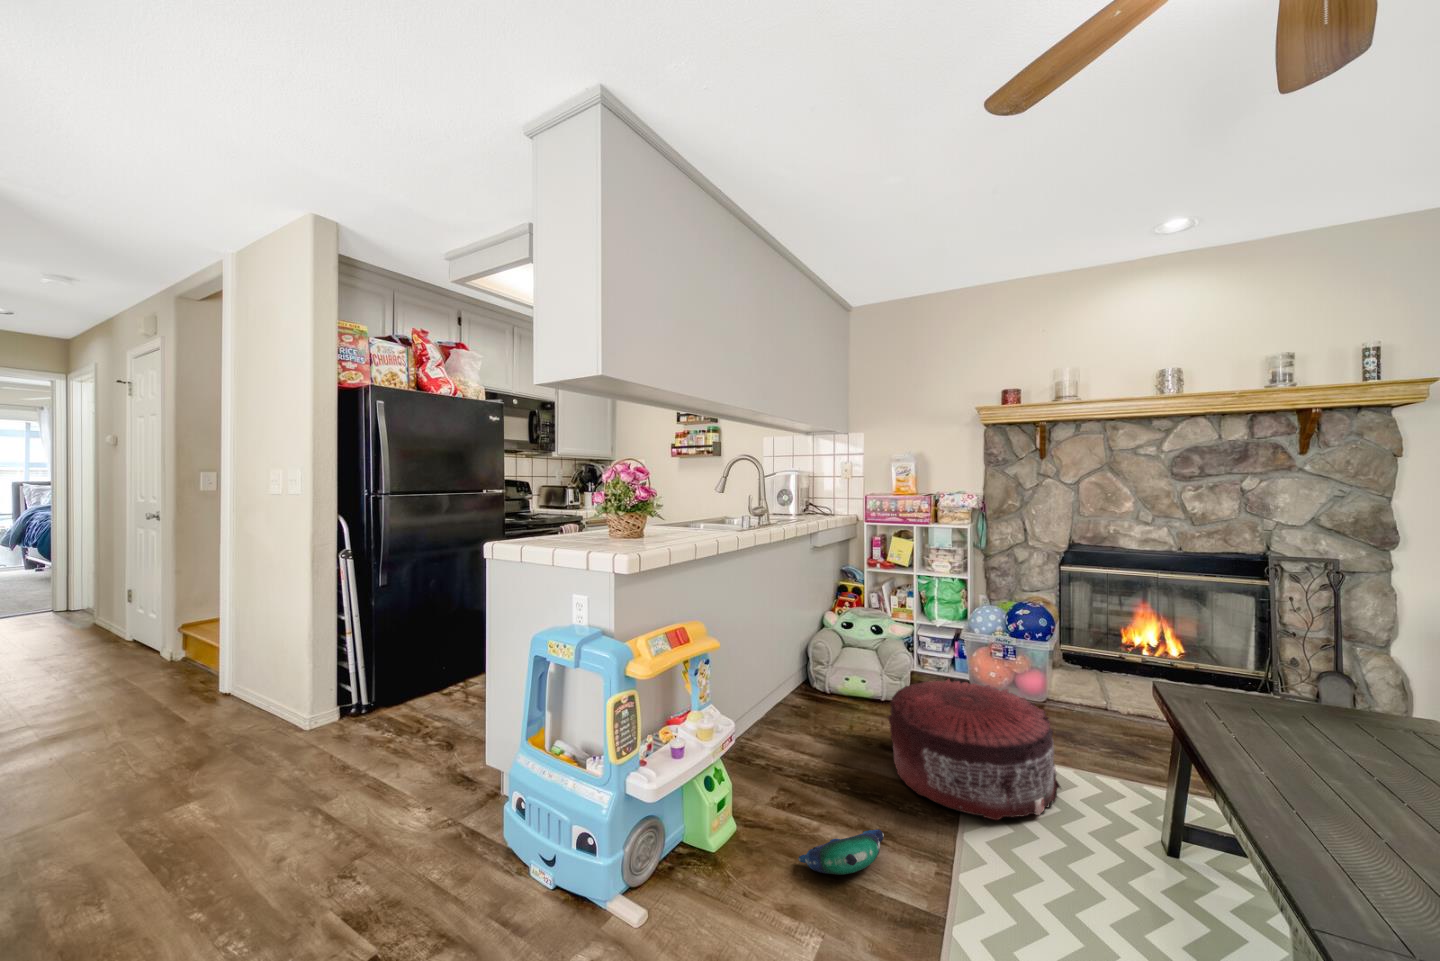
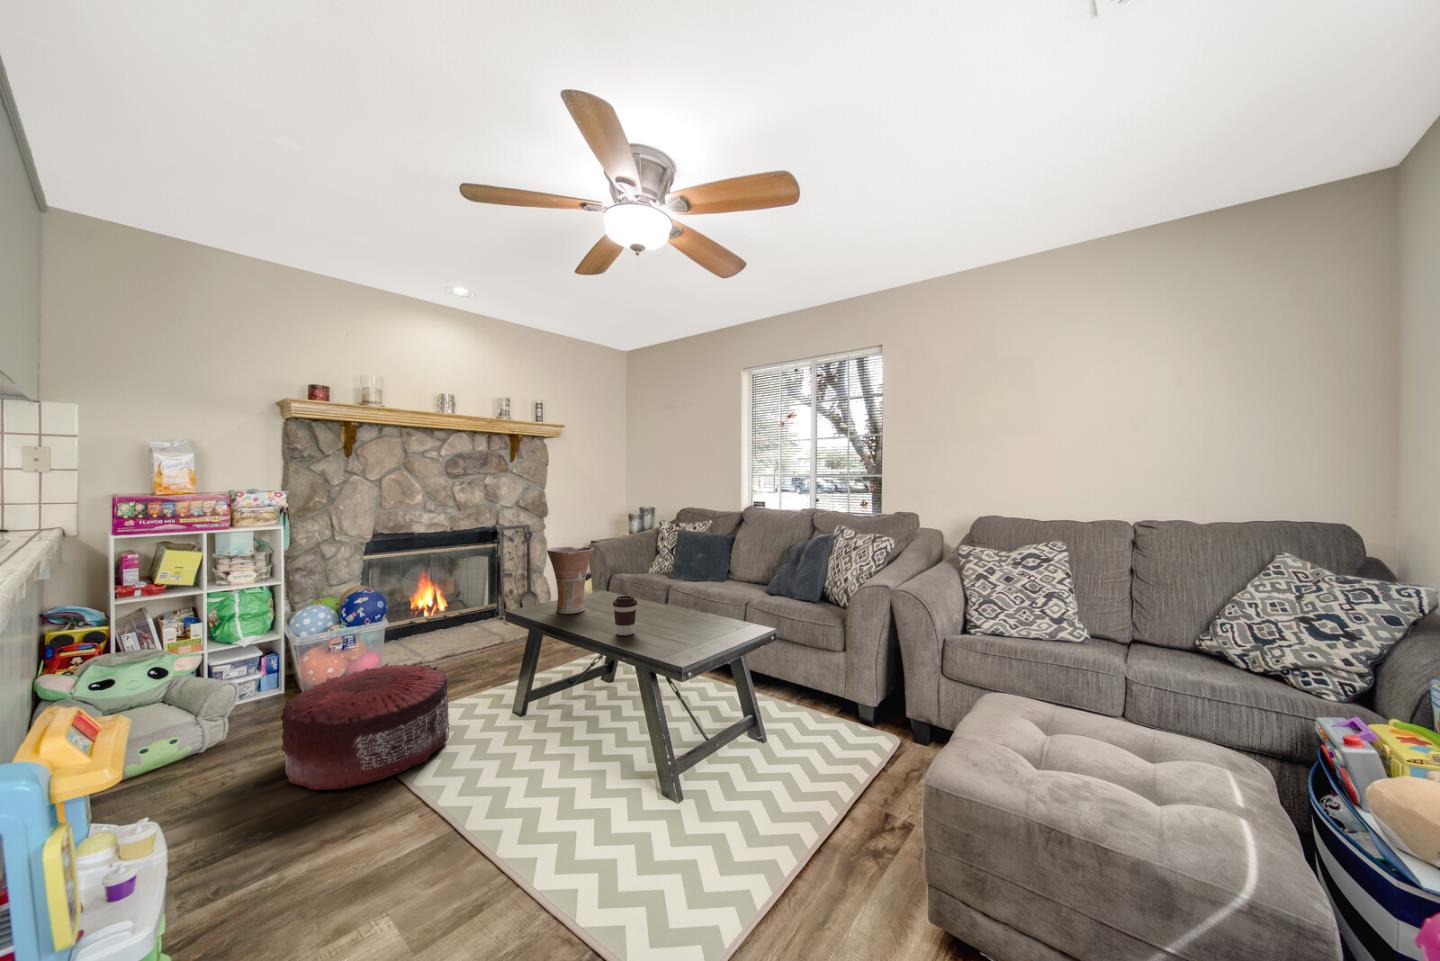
vase: none [1211,604,1331,739] -> present [547,547,594,614]
coffee cup: none [1287,740,1367,839] -> present [613,596,637,635]
plush toy: present [798,830,884,875] -> none [289,827,372,911]

